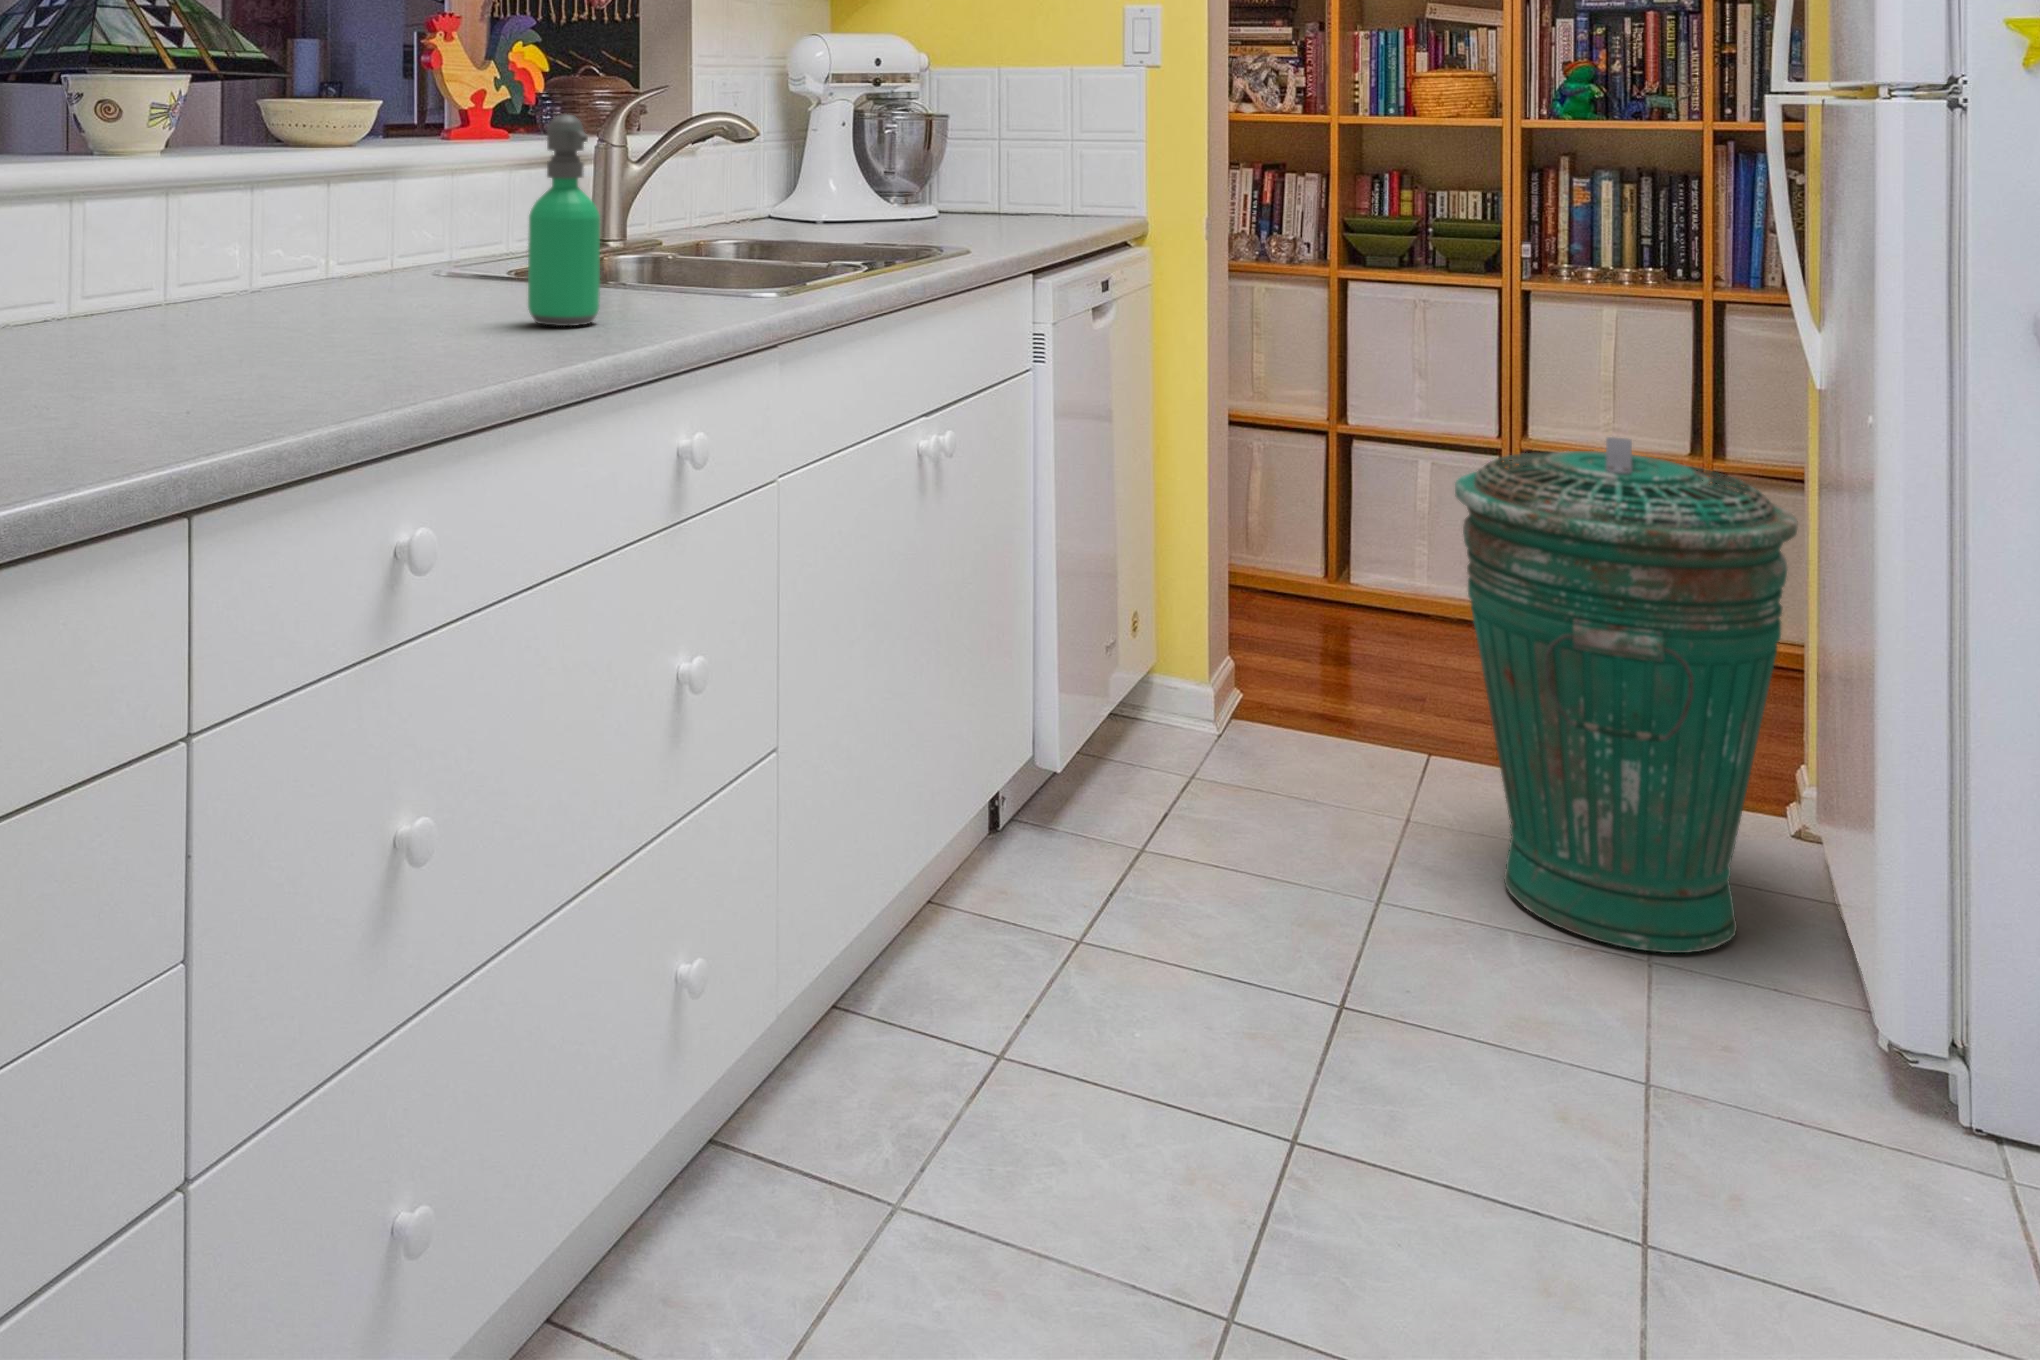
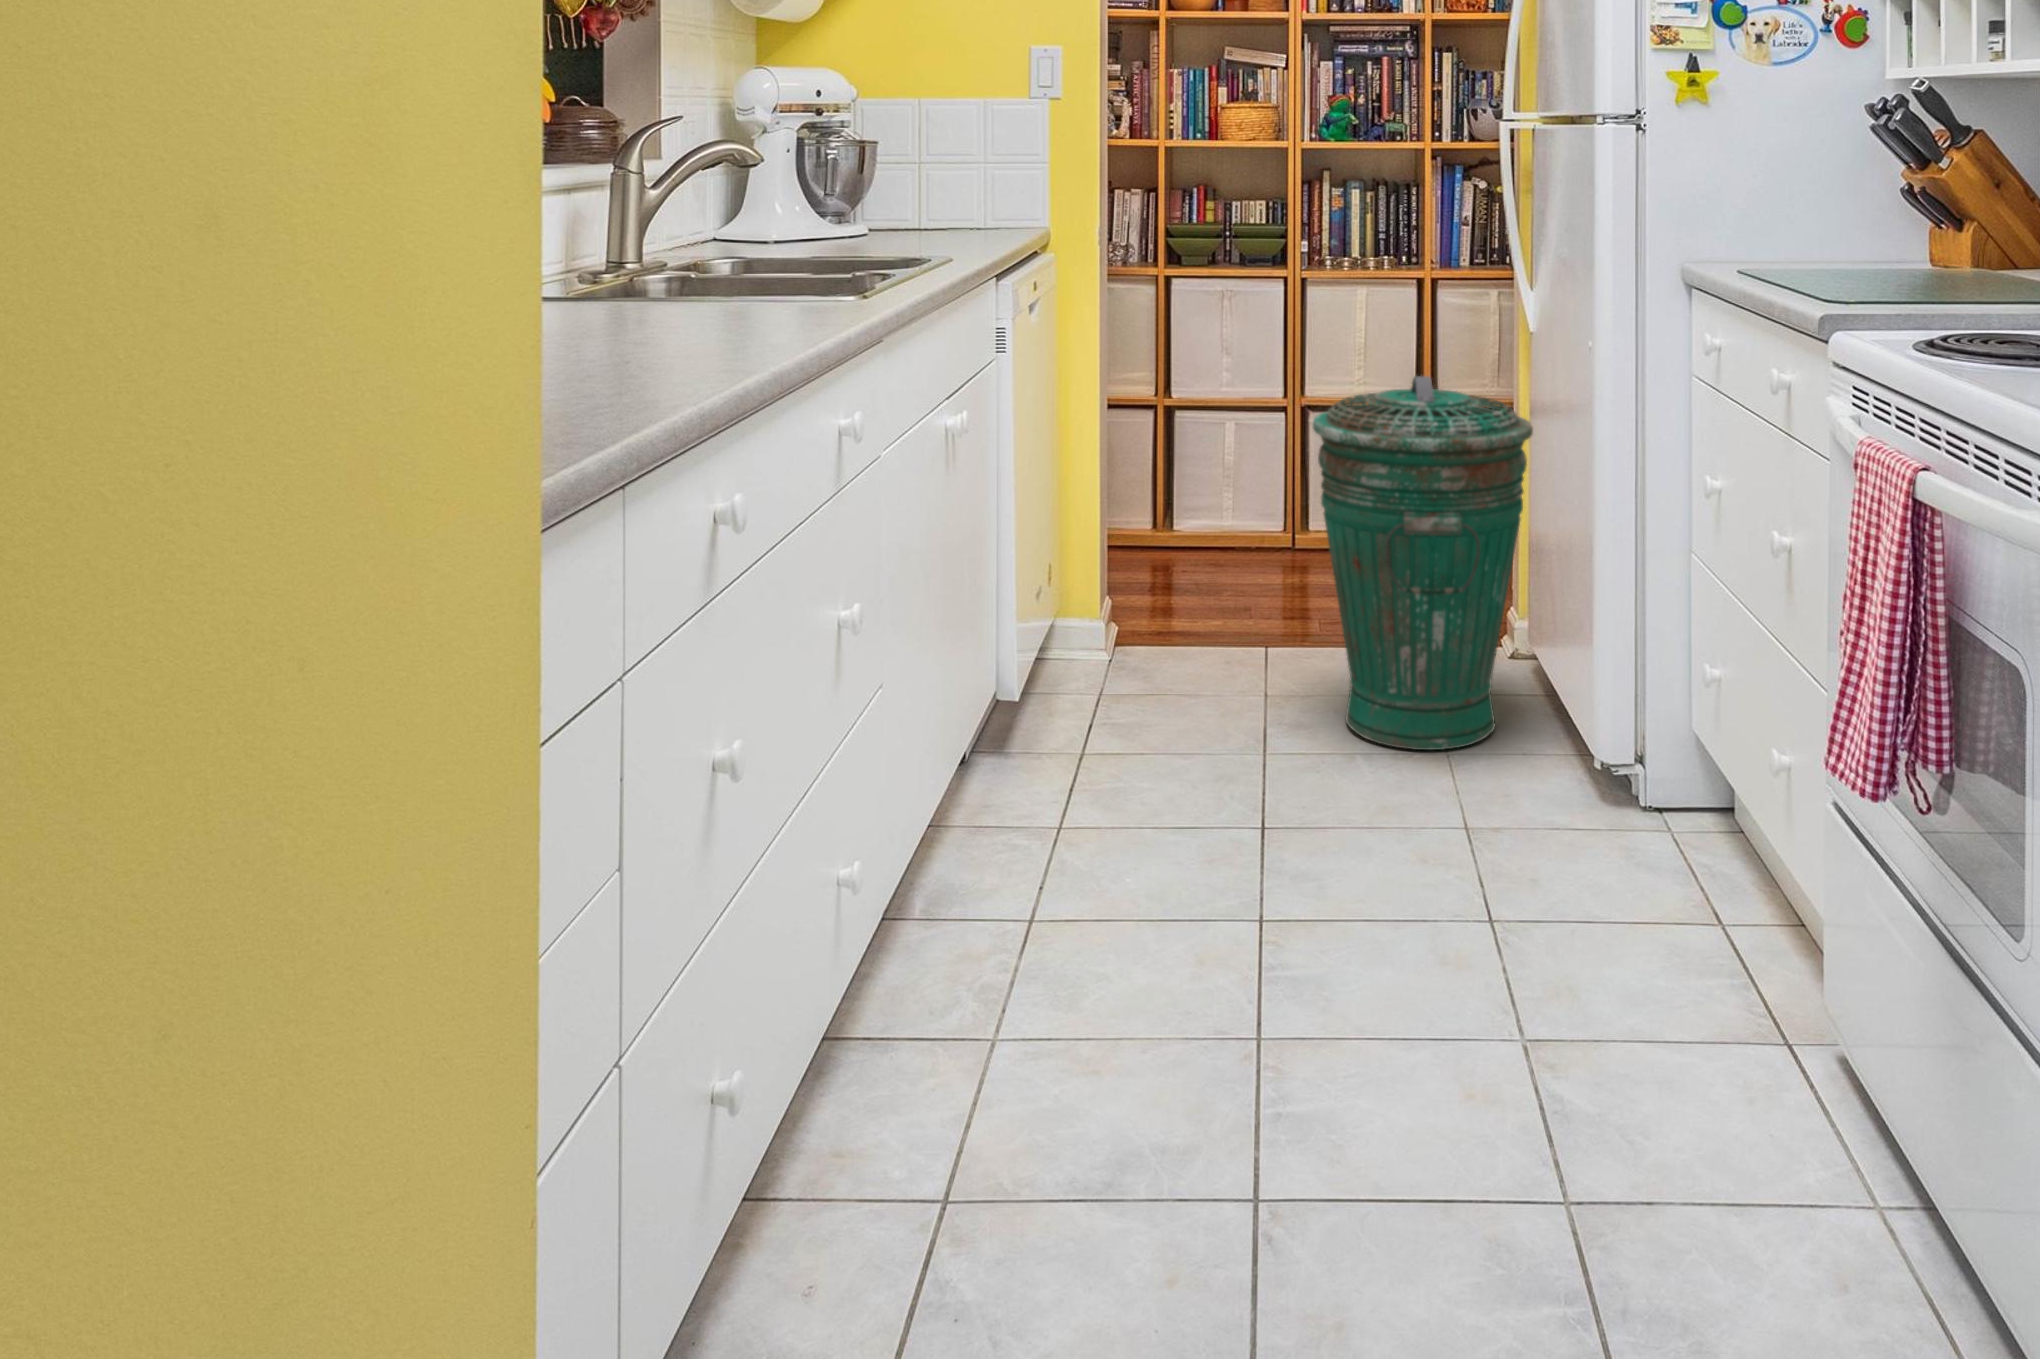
soap dispenser: present [528,115,600,326] -> none [657,139,729,336]

